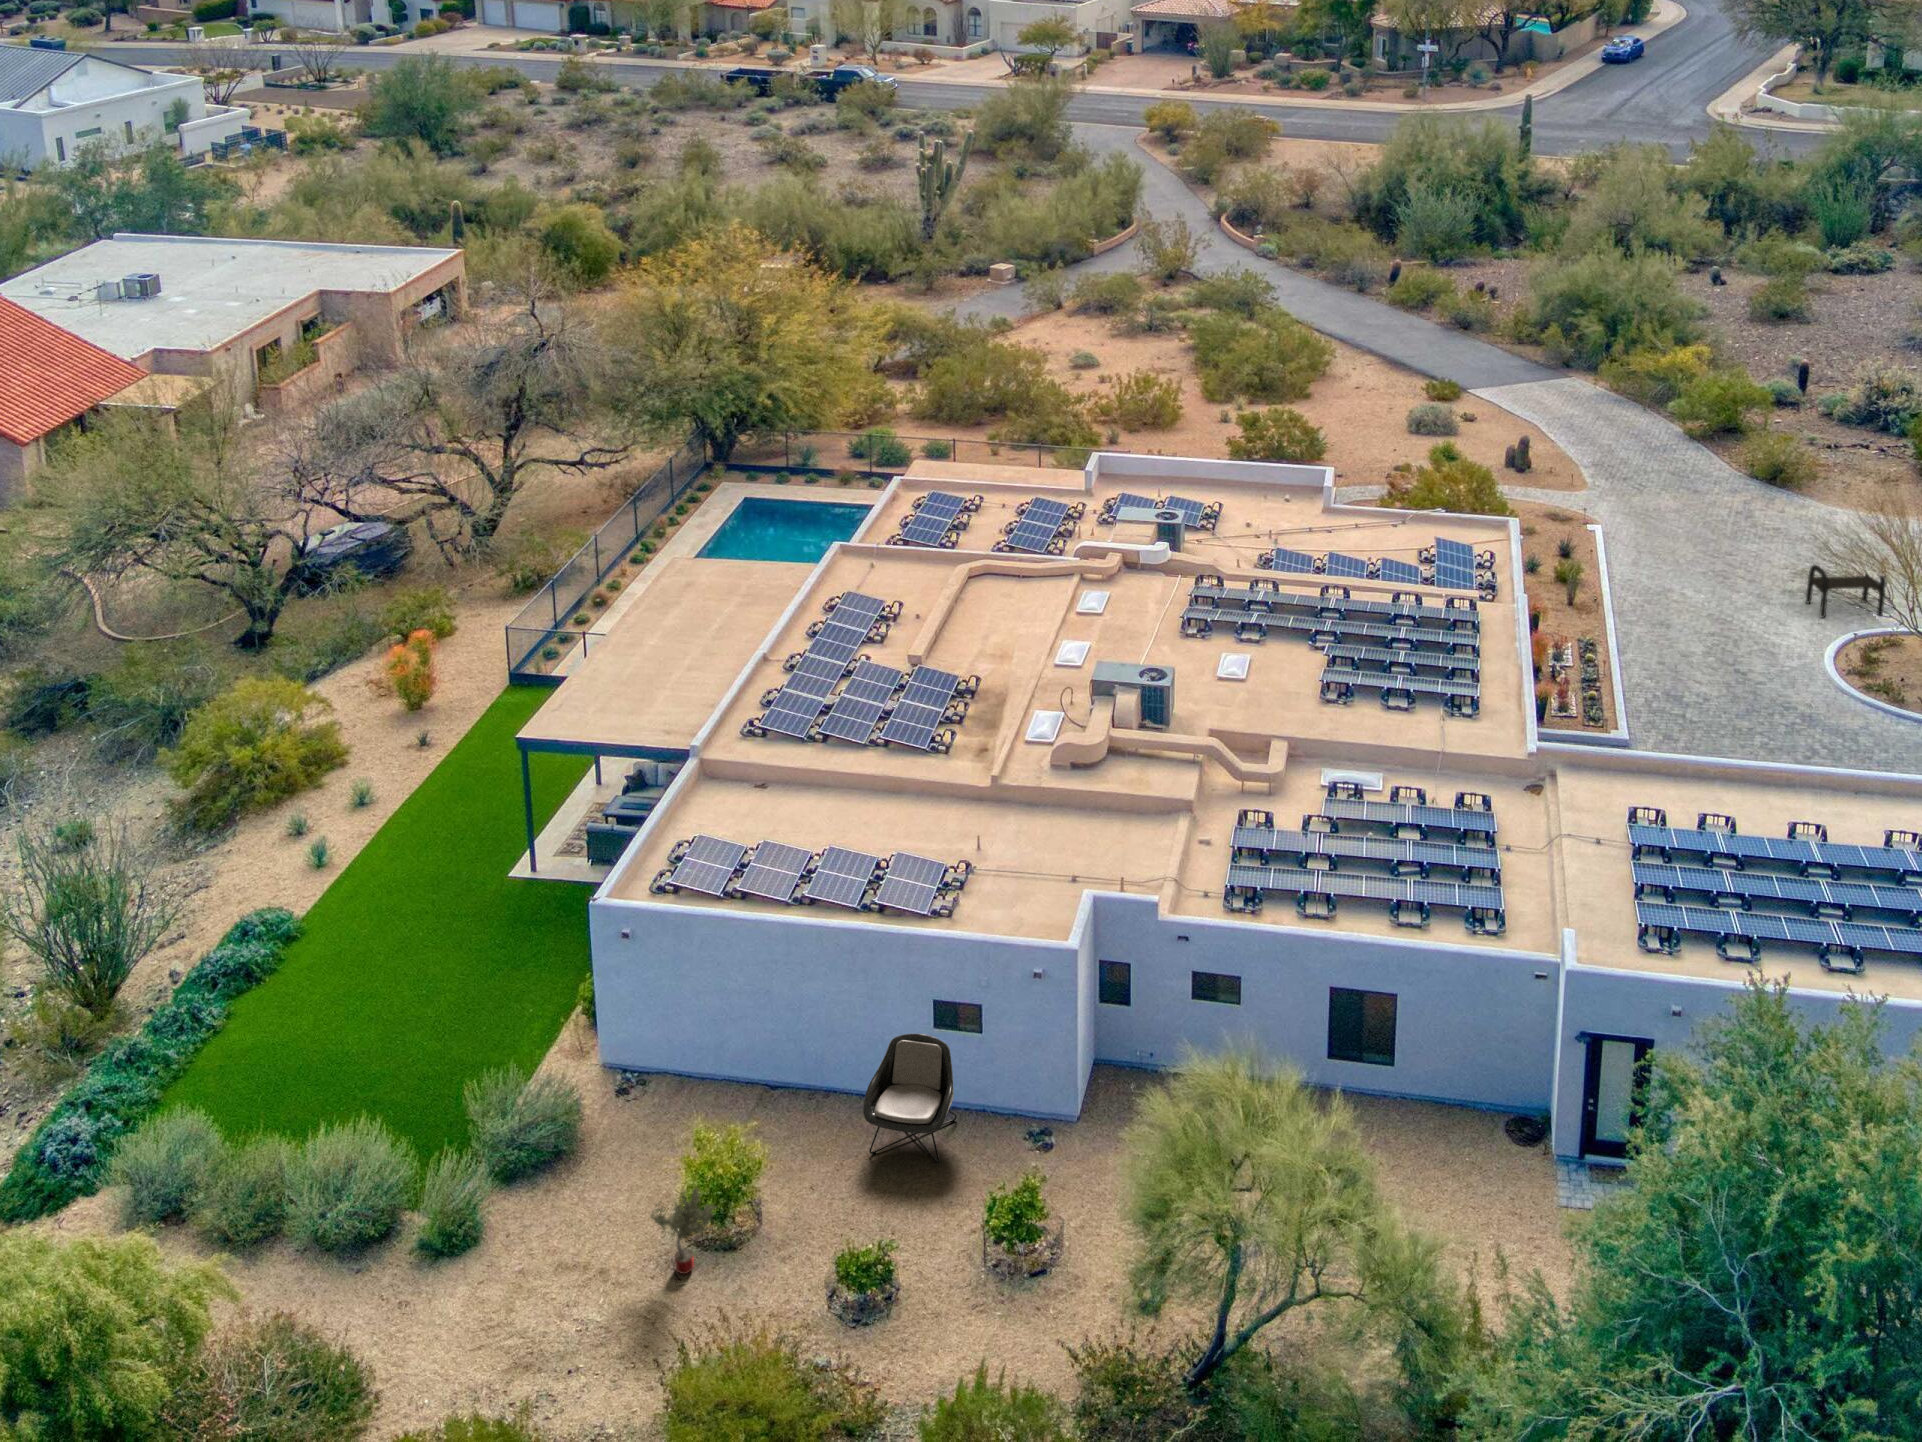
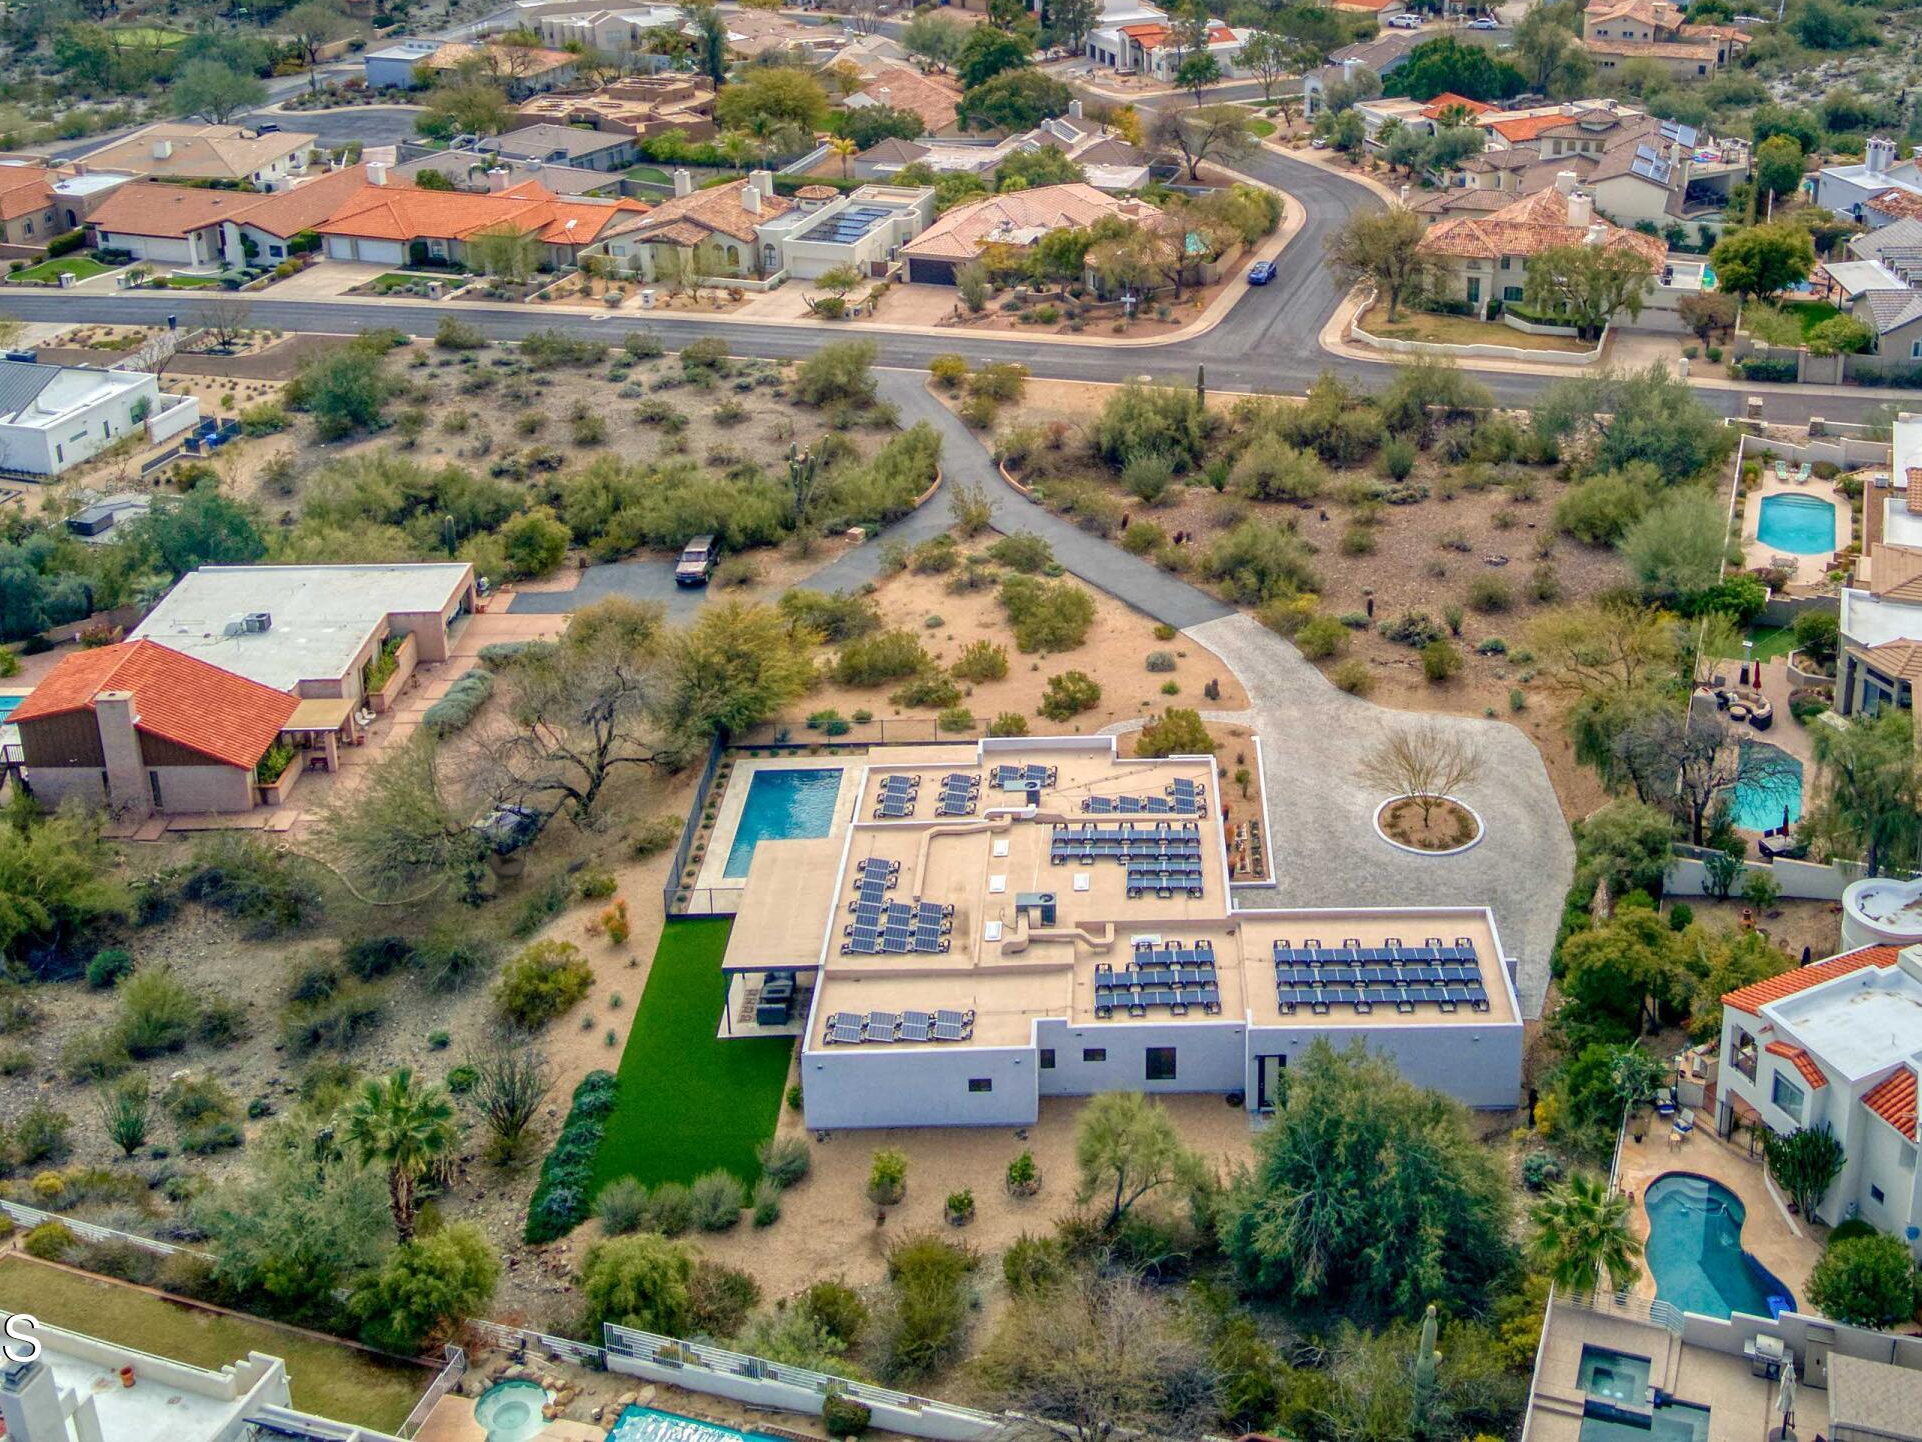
bench: present [1806,564,1886,618] -> none [1367,761,1406,794]
lounge chair: present [863,1033,957,1164] -> present [488,853,524,894]

